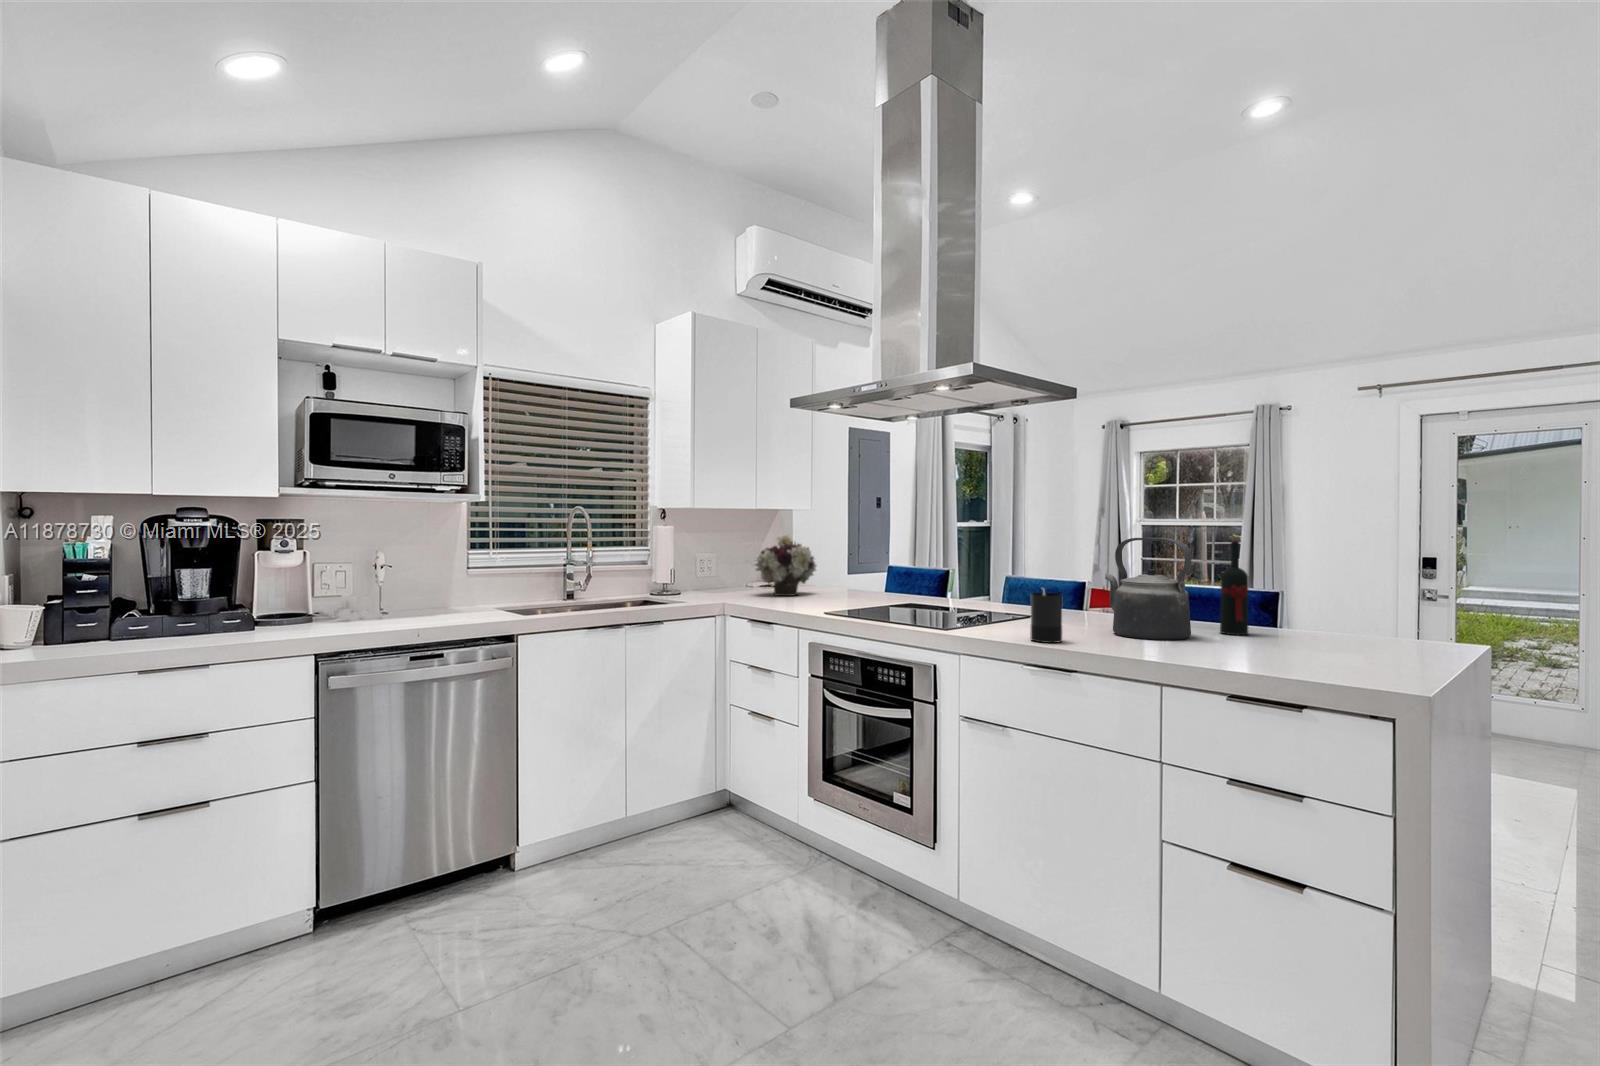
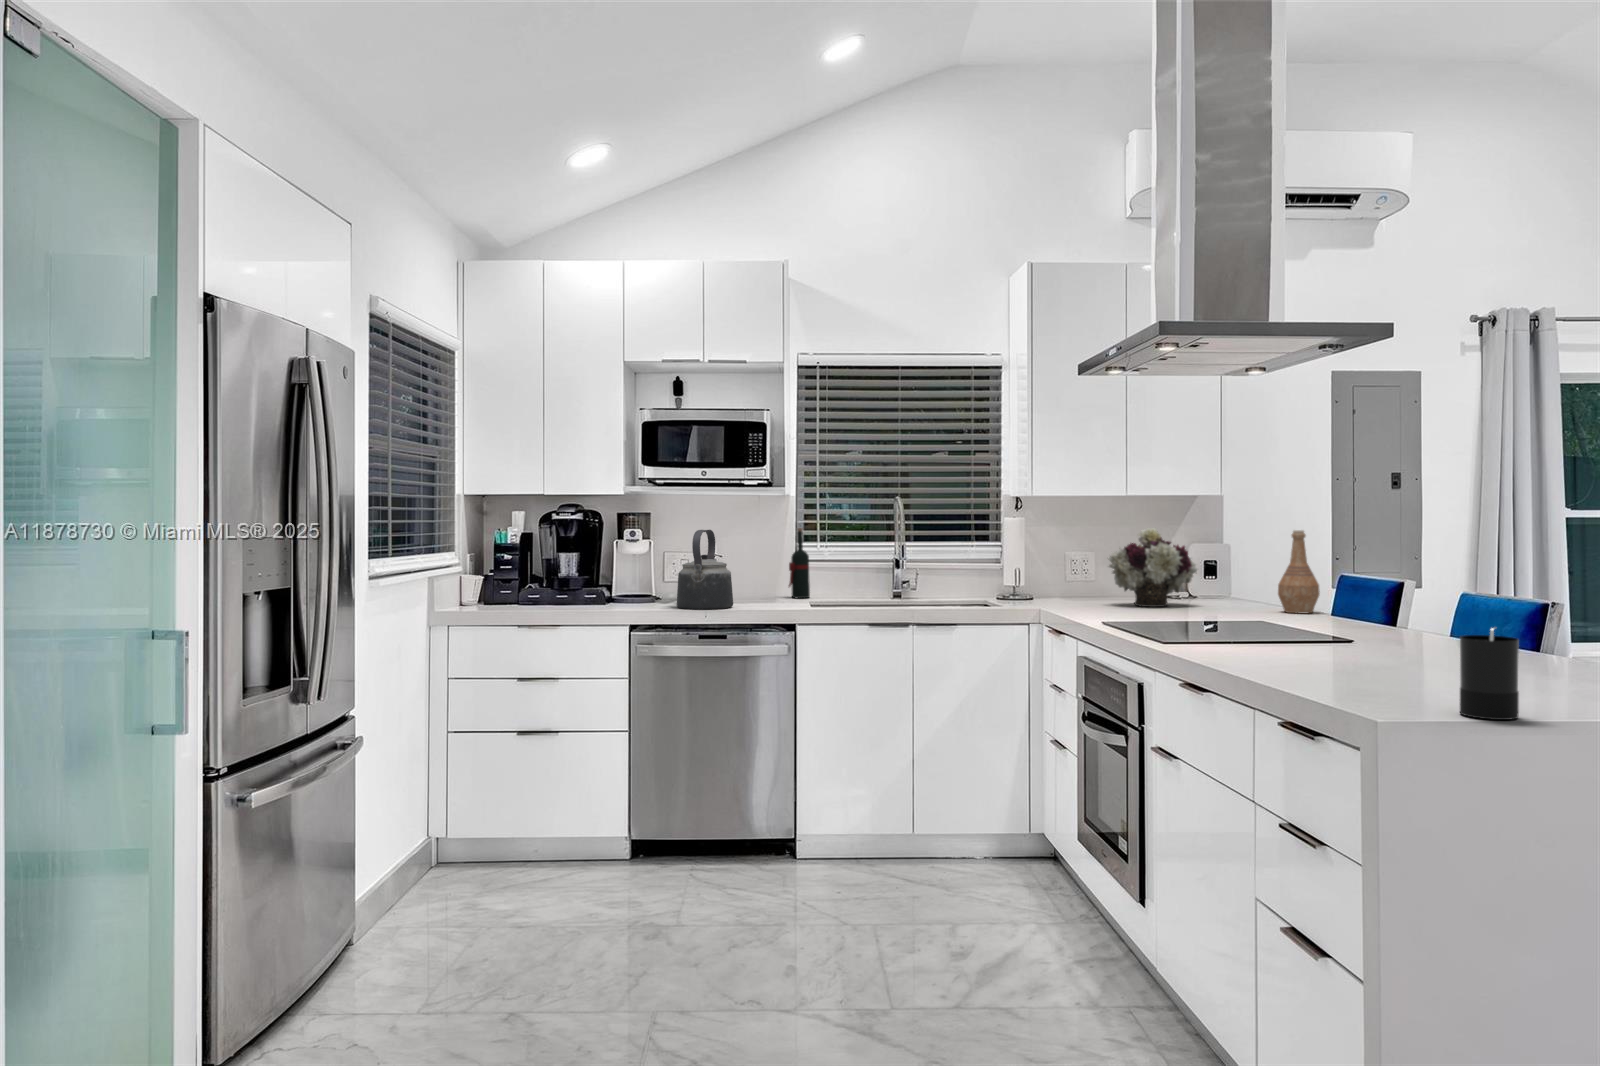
vase: none [878,535,905,595] -> present [1278,530,1320,614]
wine bottle: present [1220,537,1248,635] -> present [789,528,810,598]
kettle: present [1105,538,1191,640] -> present [677,530,733,610]
candle: present [1030,589,1062,643] -> present [1460,628,1519,720]

